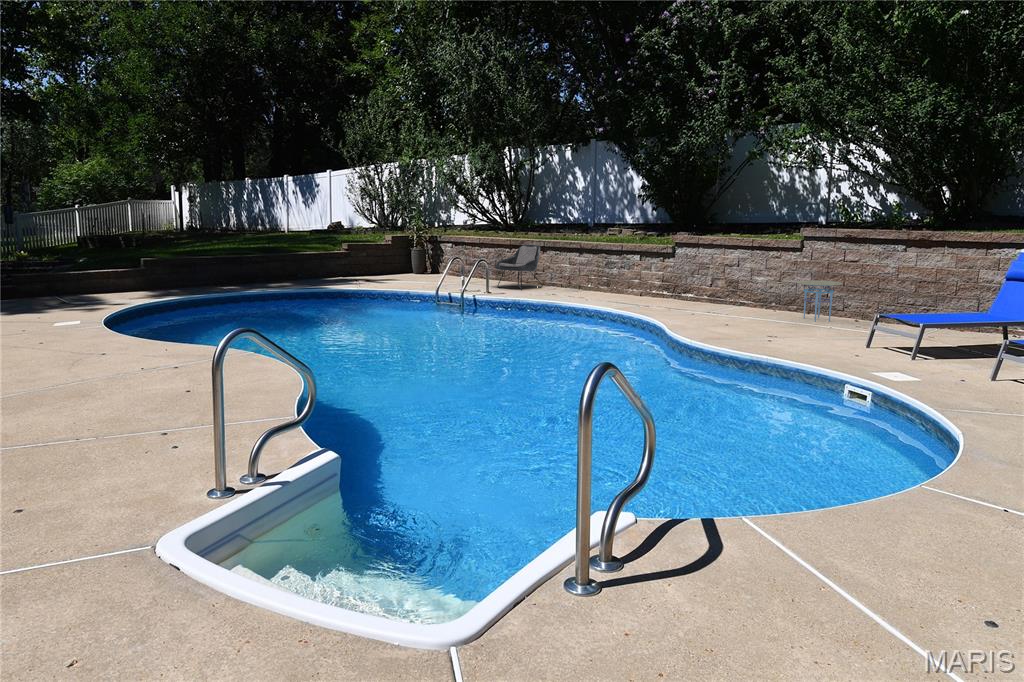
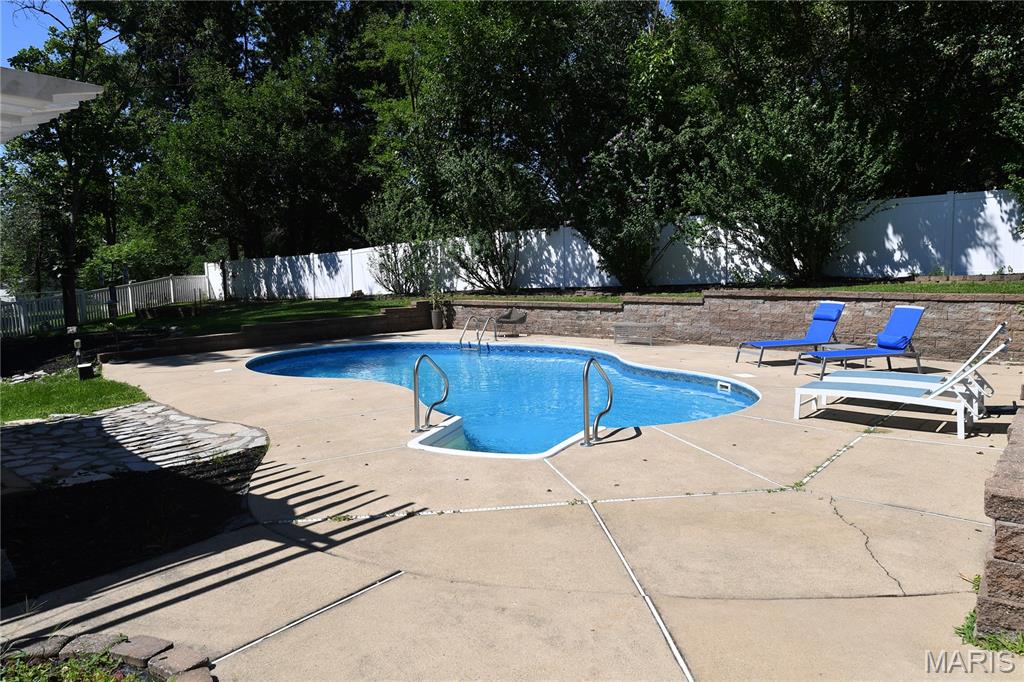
storage bench: none [657,273,736,310] -> present [612,322,664,346]
side table: present [796,280,843,322] -> none [701,323,730,350]

